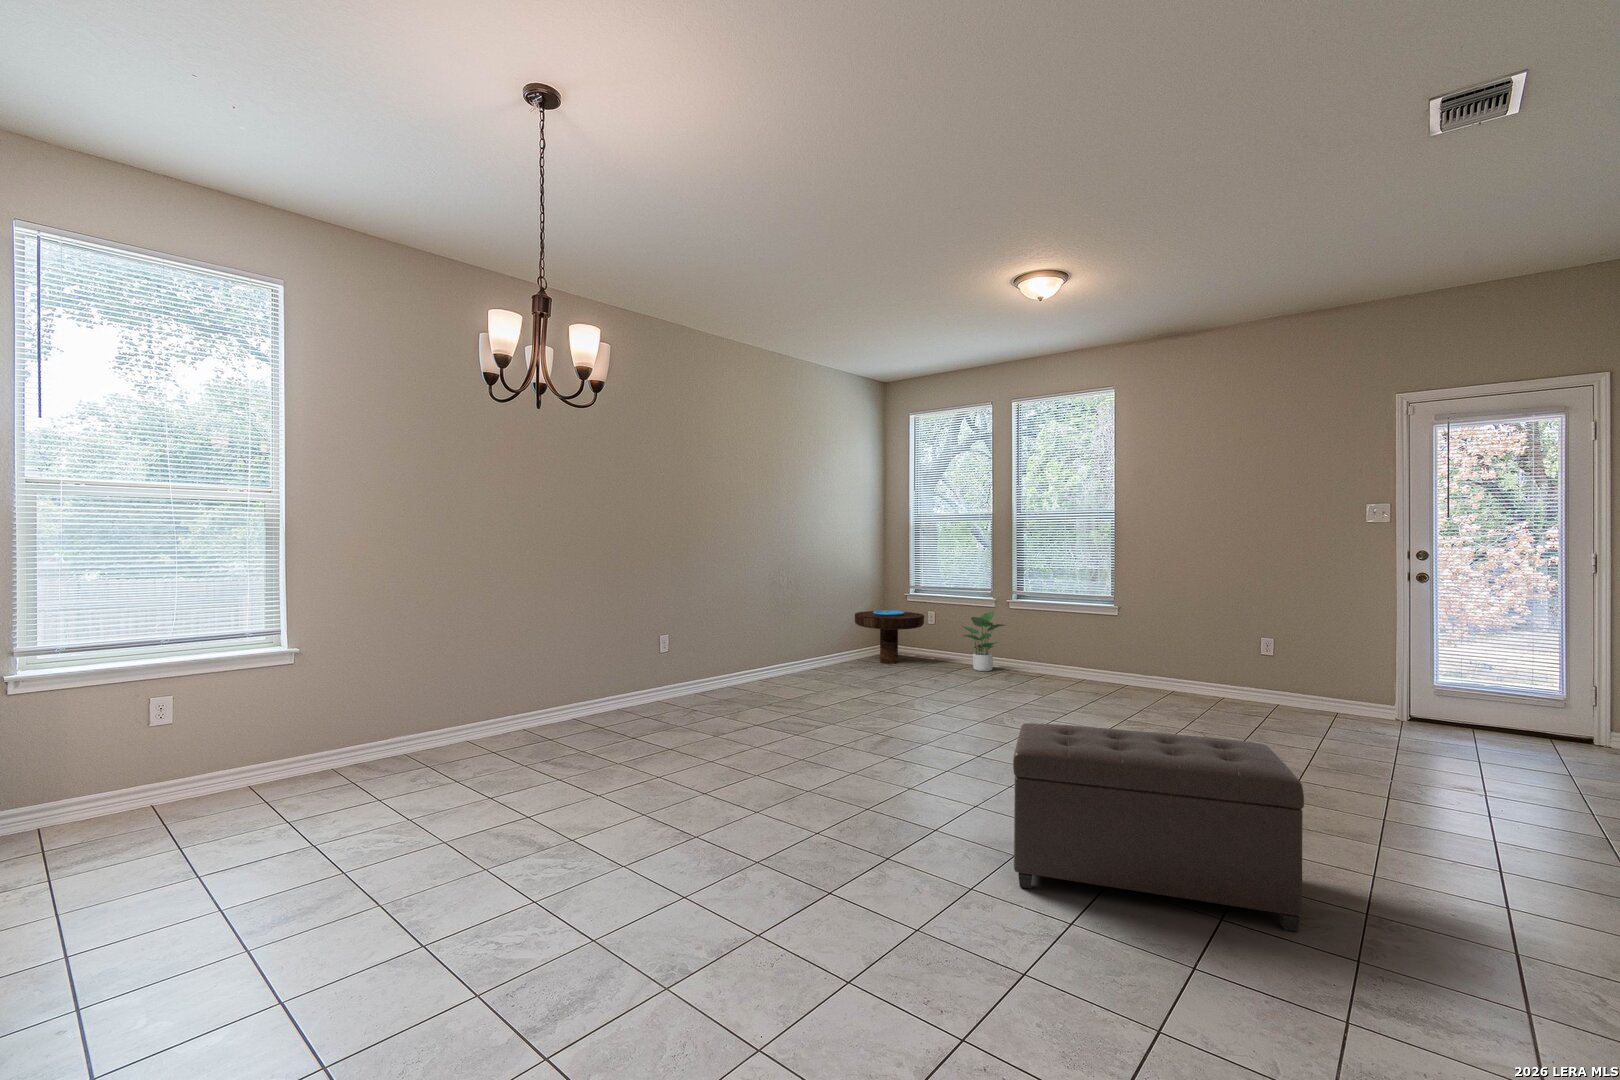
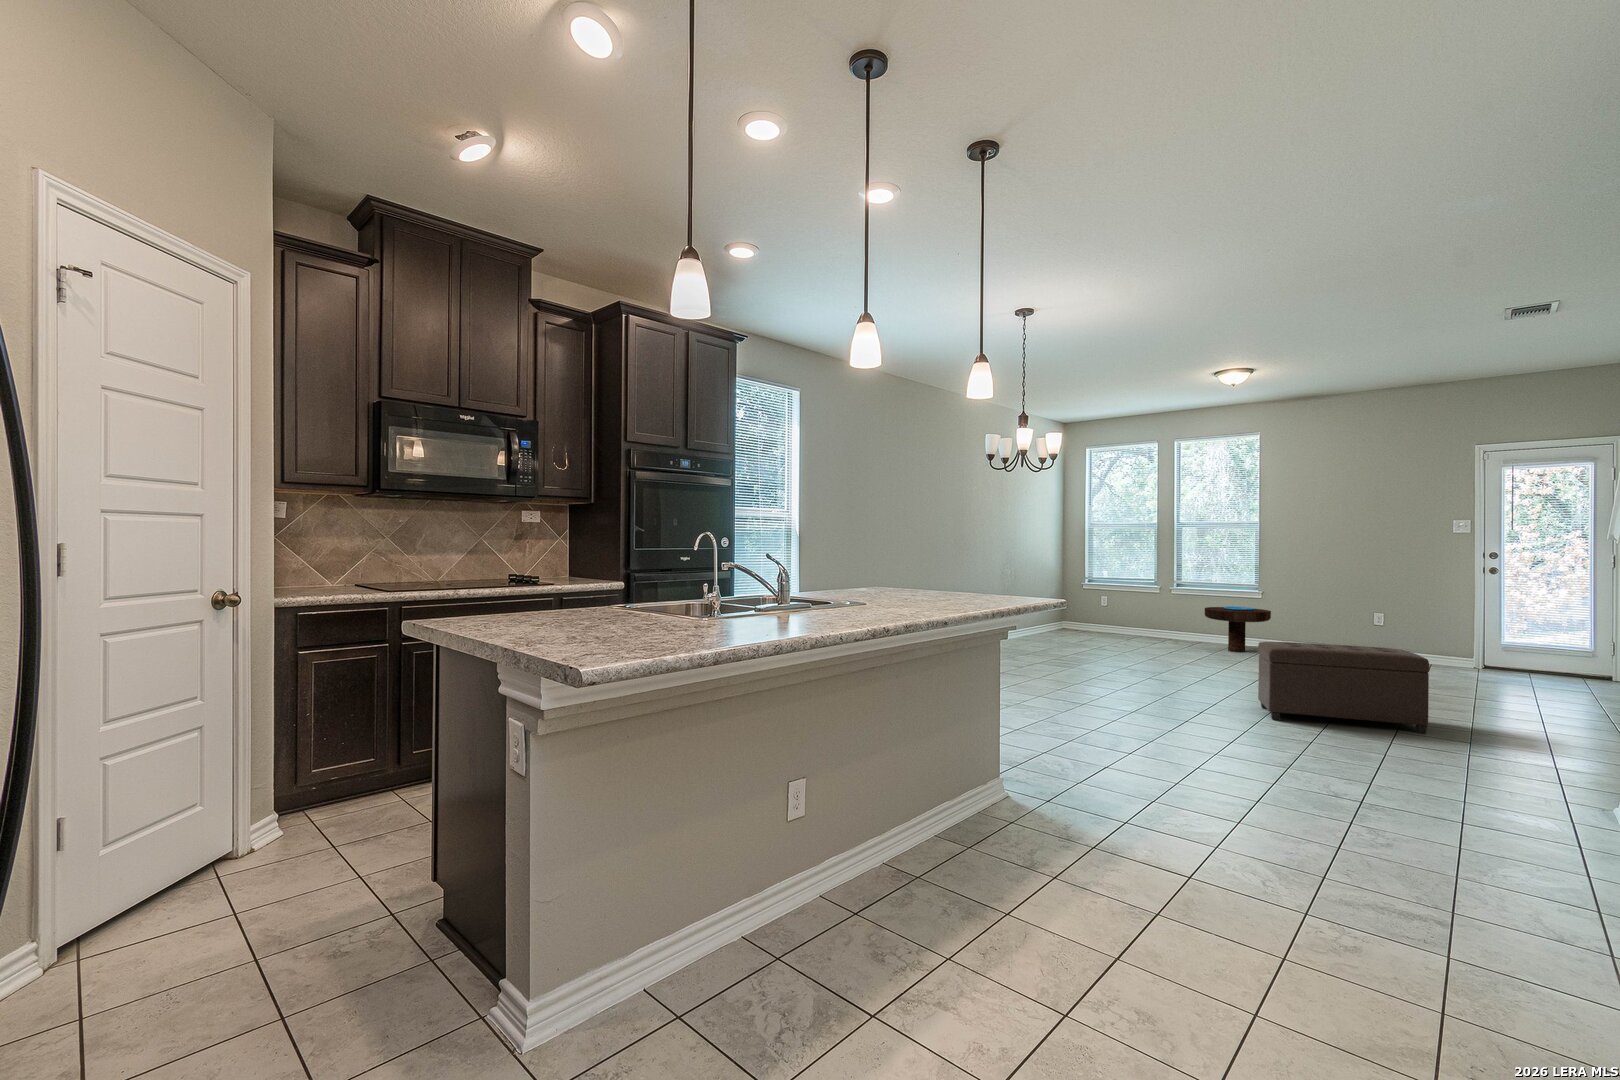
side table: present [855,610,924,664] -> present [1205,606,1271,652]
potted plant: present [962,611,1005,671] -> none [1133,597,1171,641]

